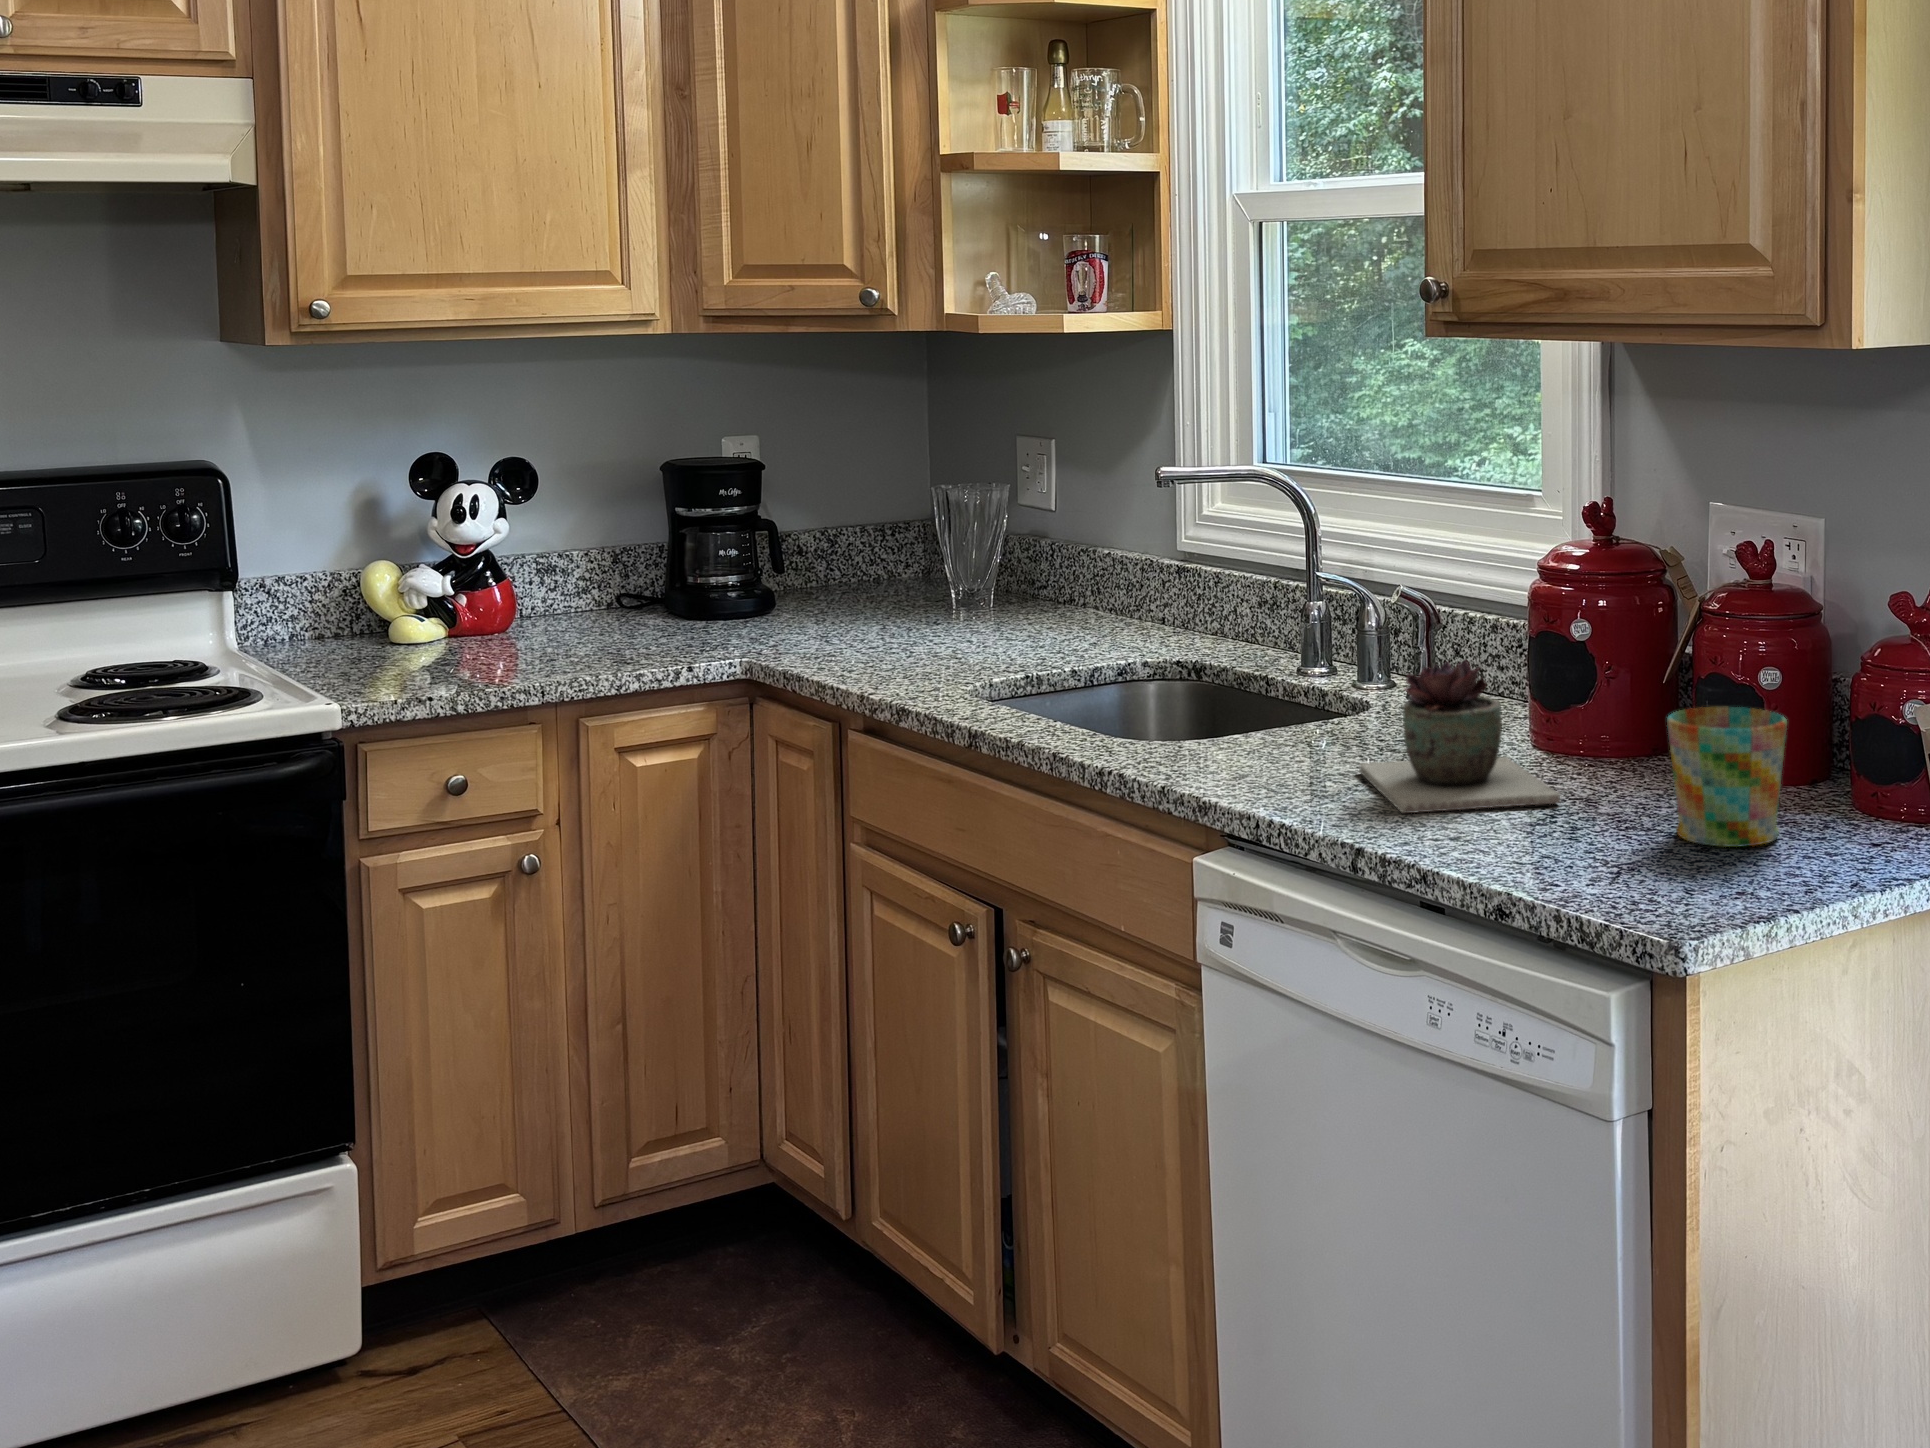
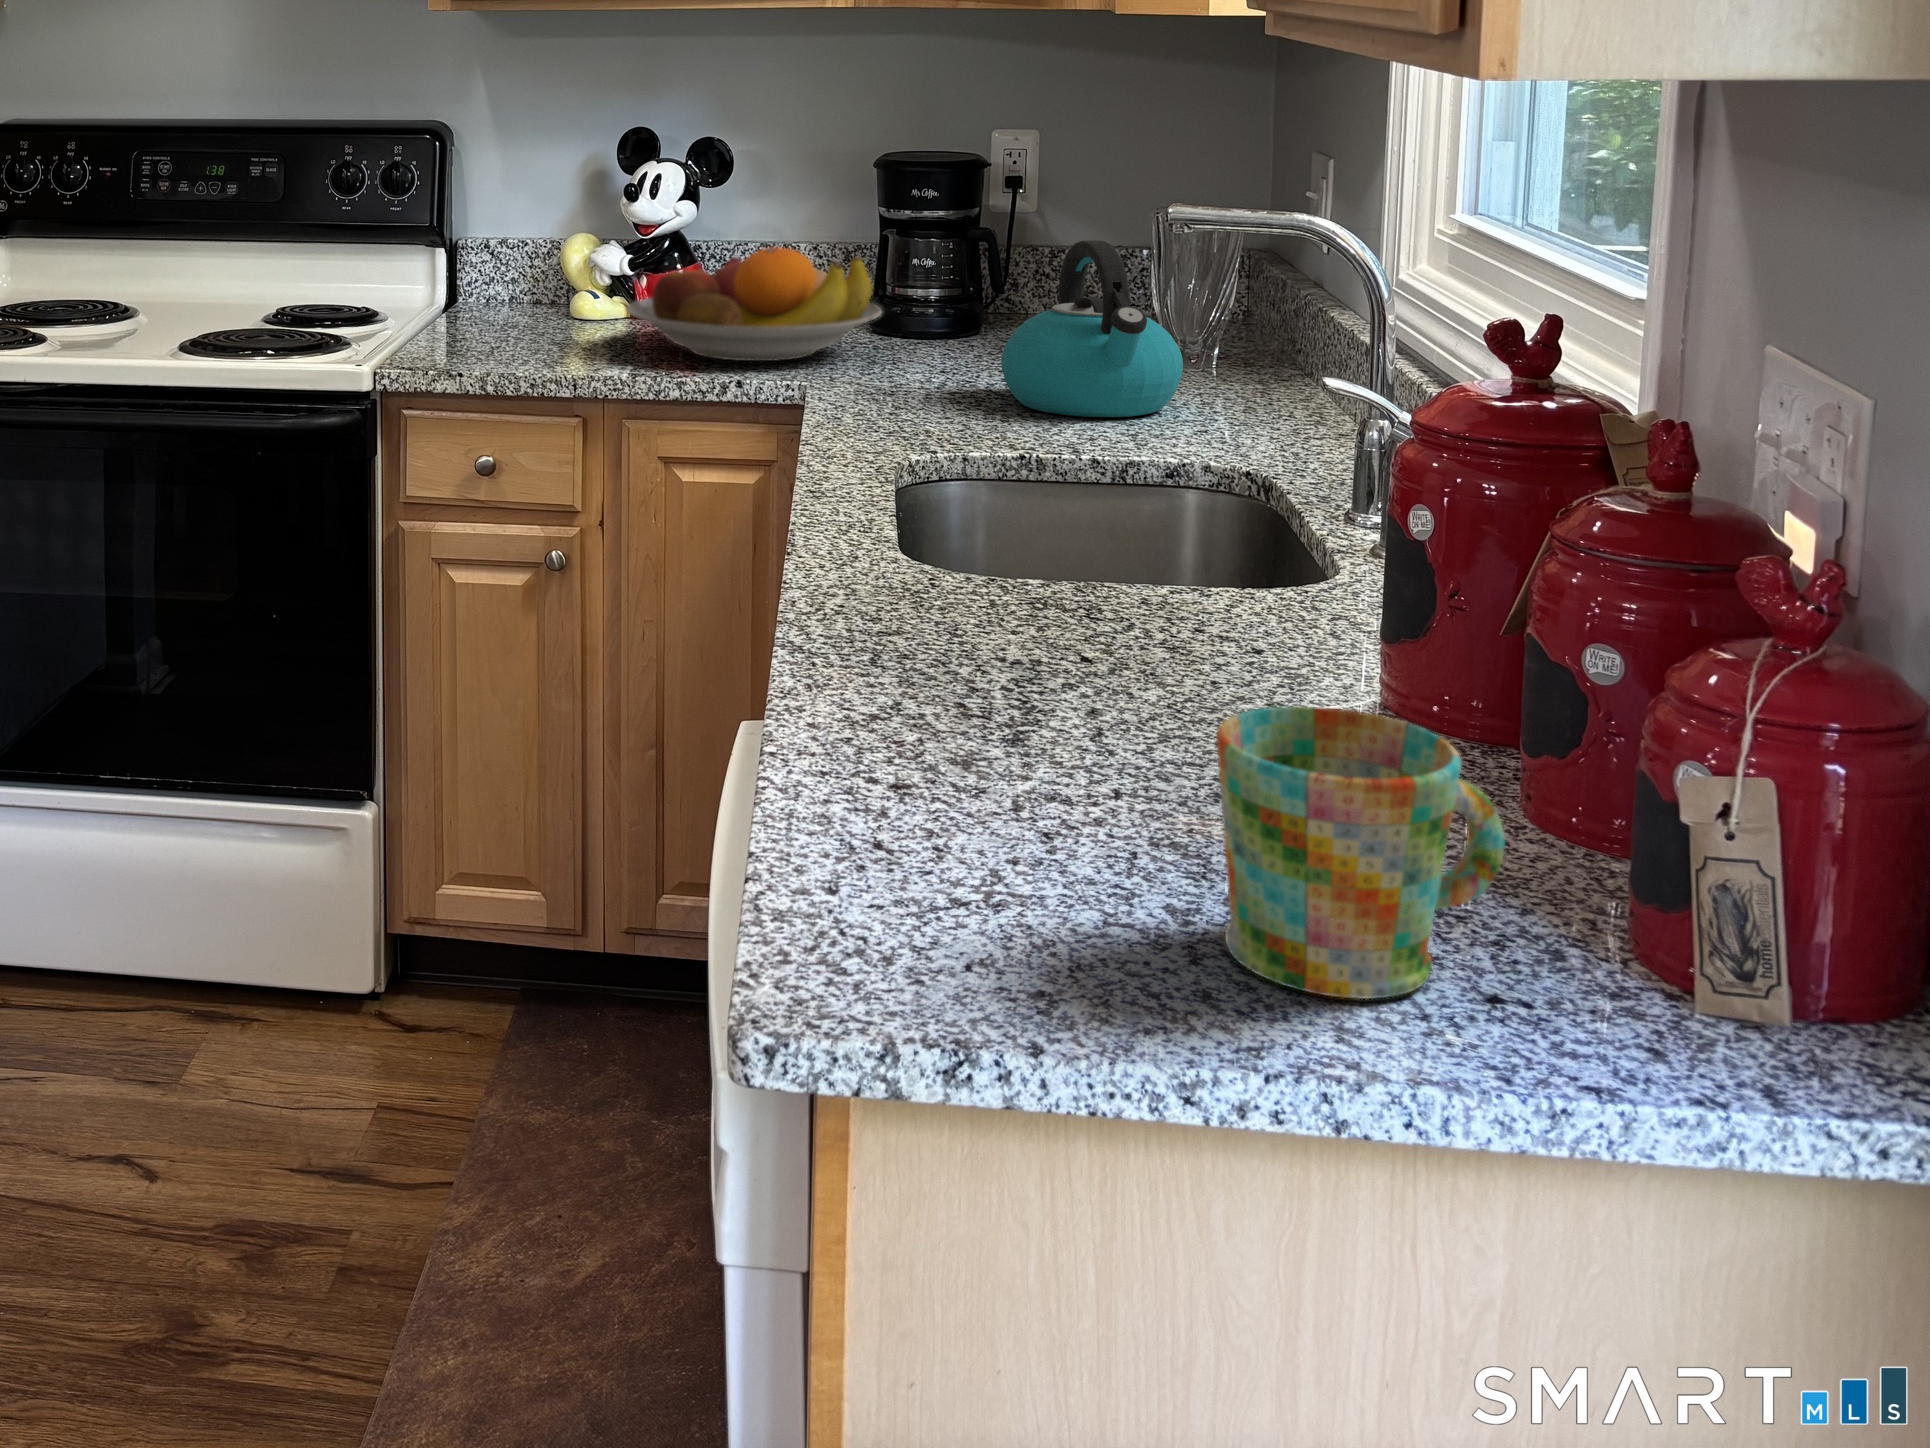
kettle: none [906,512,1043,651] -> present [1001,240,1183,417]
fruit bowl: none [515,549,750,655] -> present [627,247,882,361]
succulent plant: present [1359,660,1560,813] -> none [939,535,1298,810]

